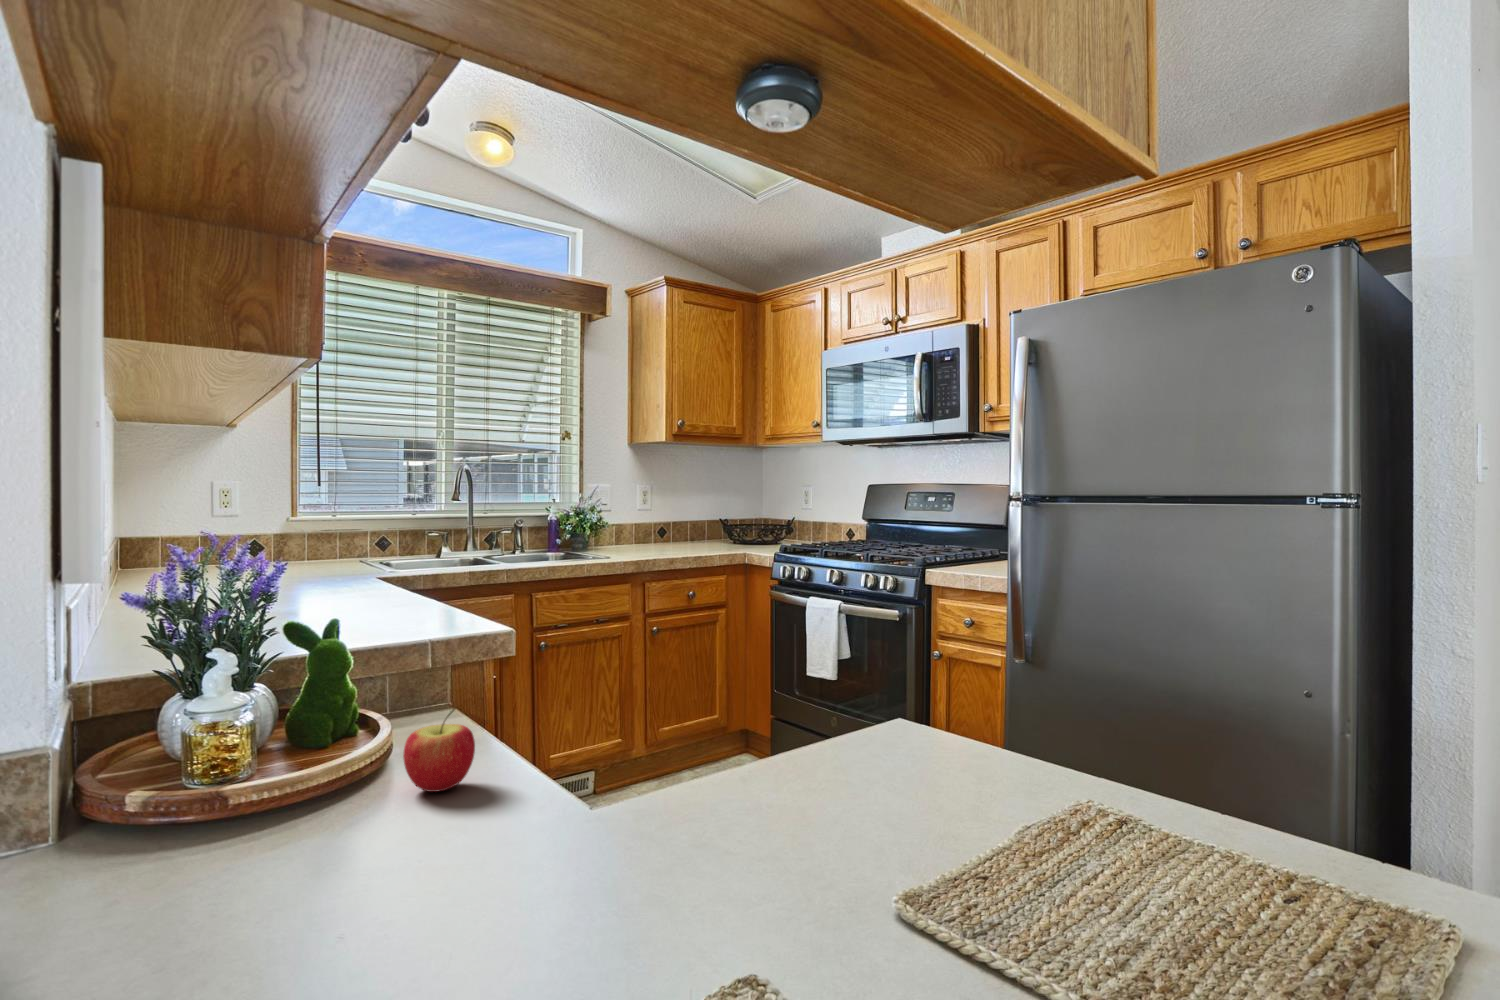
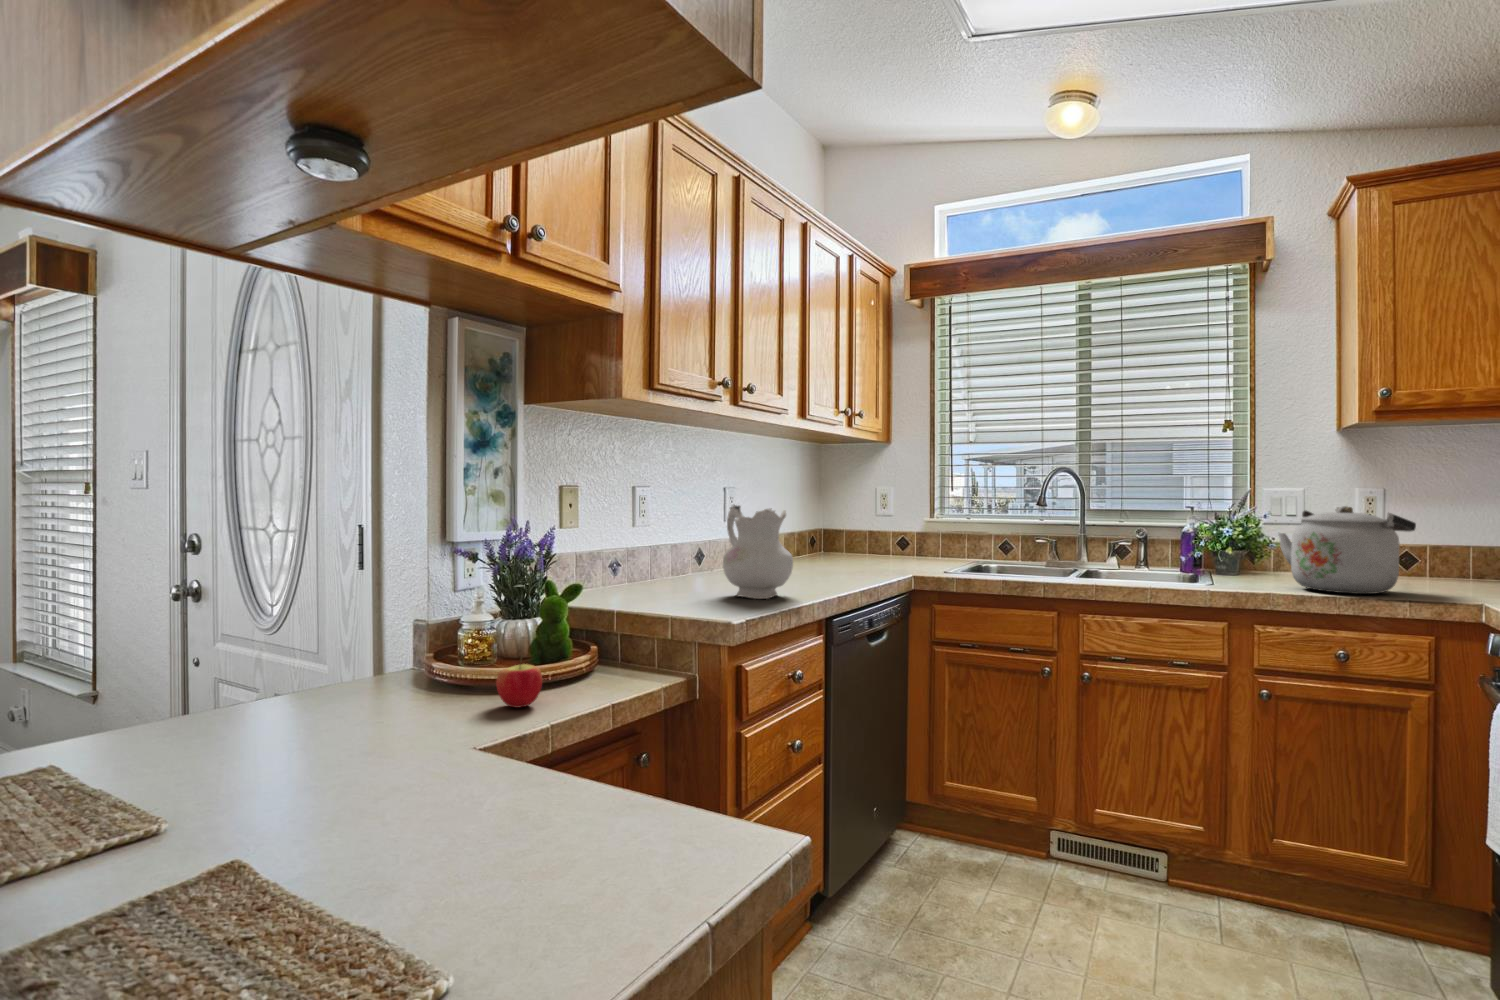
ceramic pitcher: none [299,495,413,614] -> present [723,505,793,599]
kettle: none [633,496,705,555] -> present [1278,506,1416,594]

